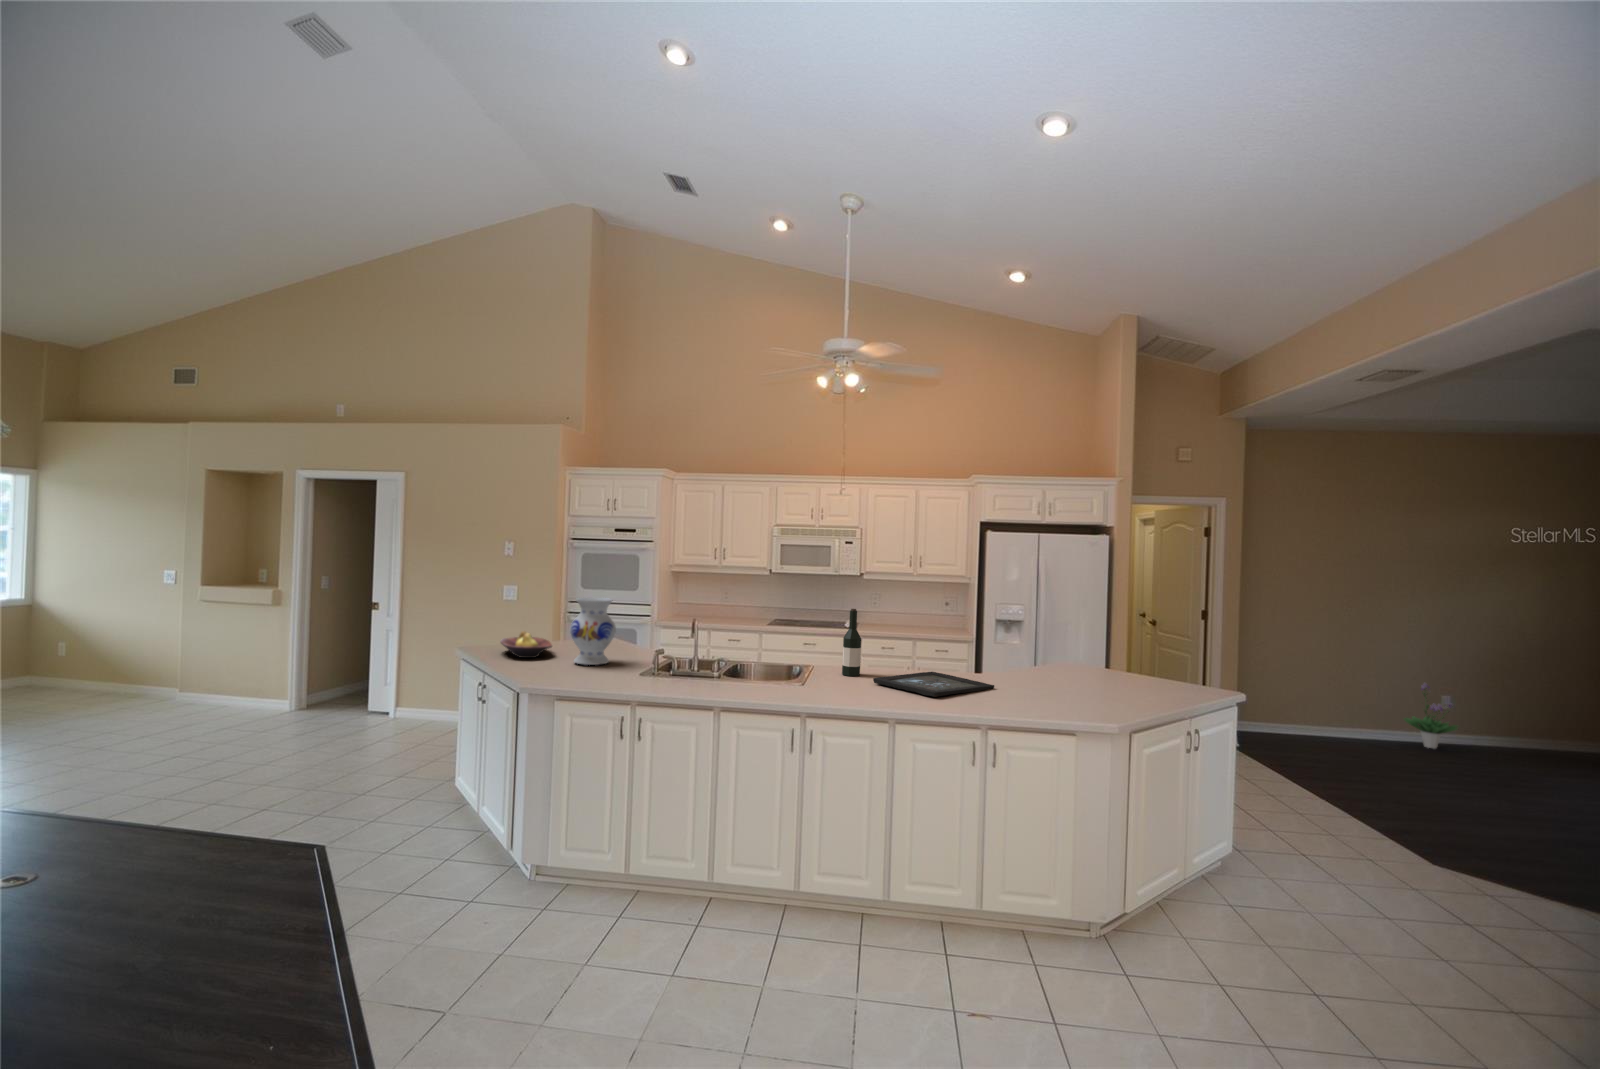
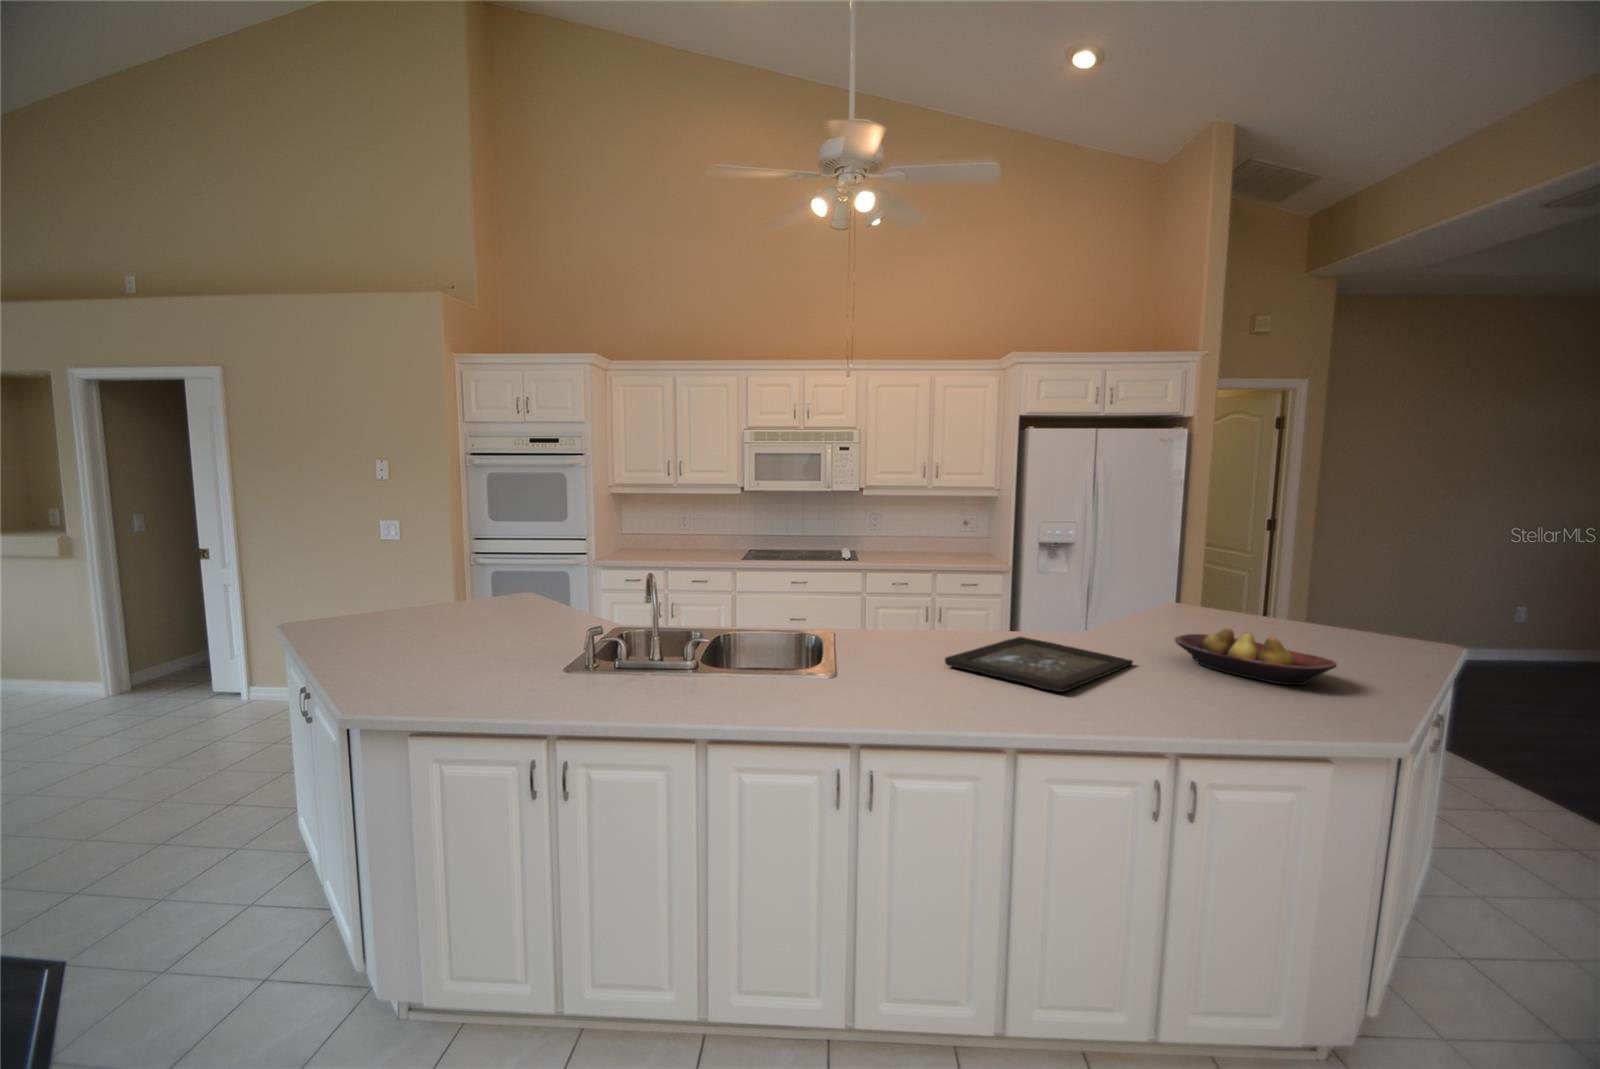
vase: present [570,598,616,665] -> none [448,543,524,651]
wine bottle: present [842,609,861,676] -> none [885,546,915,651]
fruit bowl: present [501,631,552,658] -> present [1175,628,1337,685]
potted plant: present [1404,683,1457,749] -> none [1487,596,1560,672]

